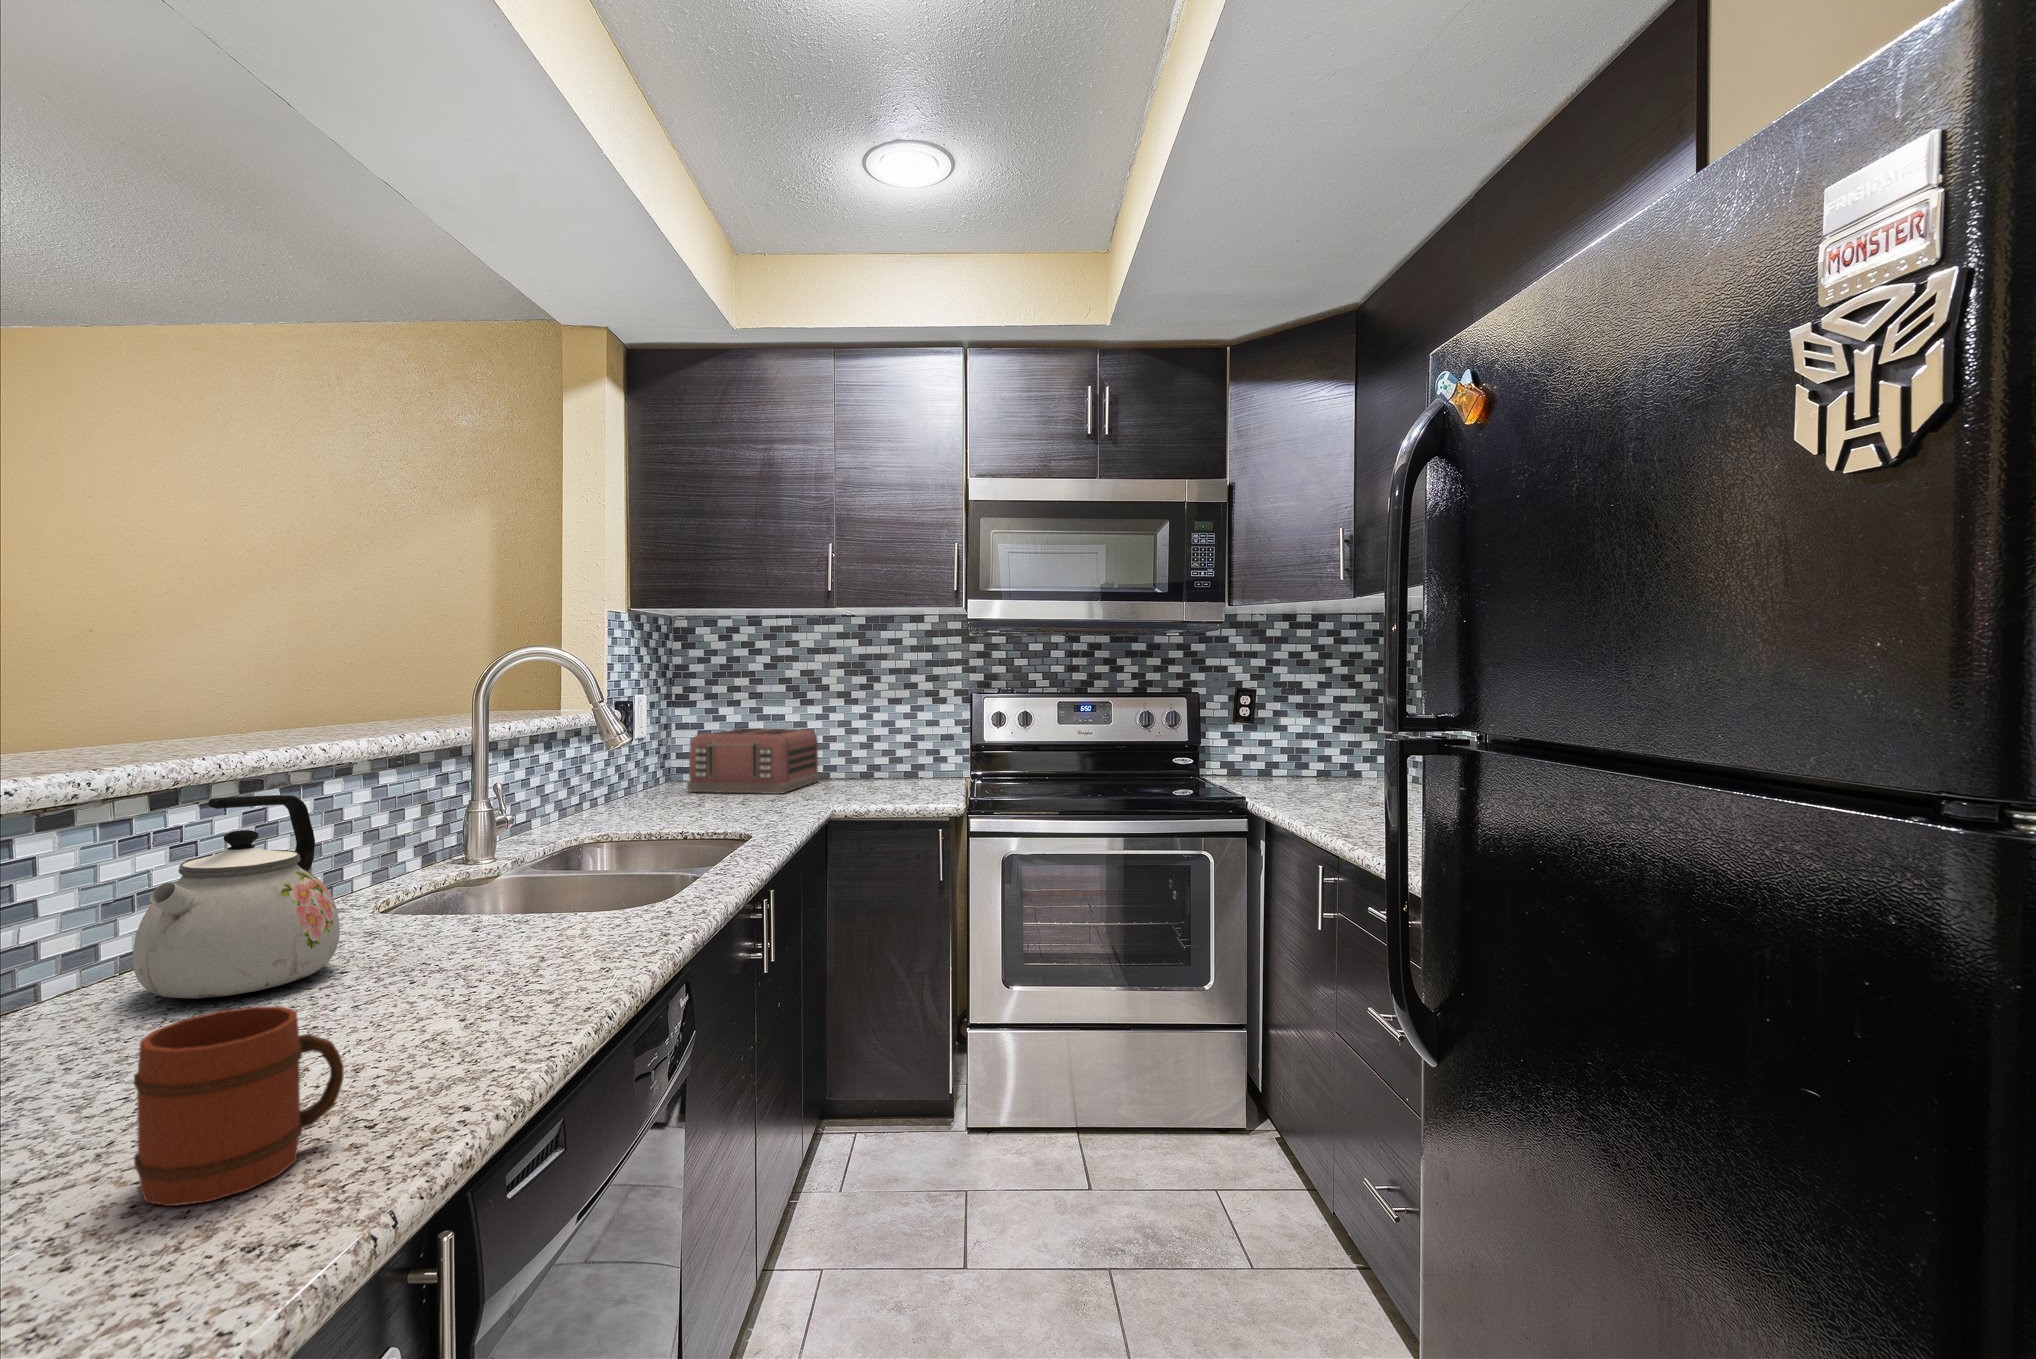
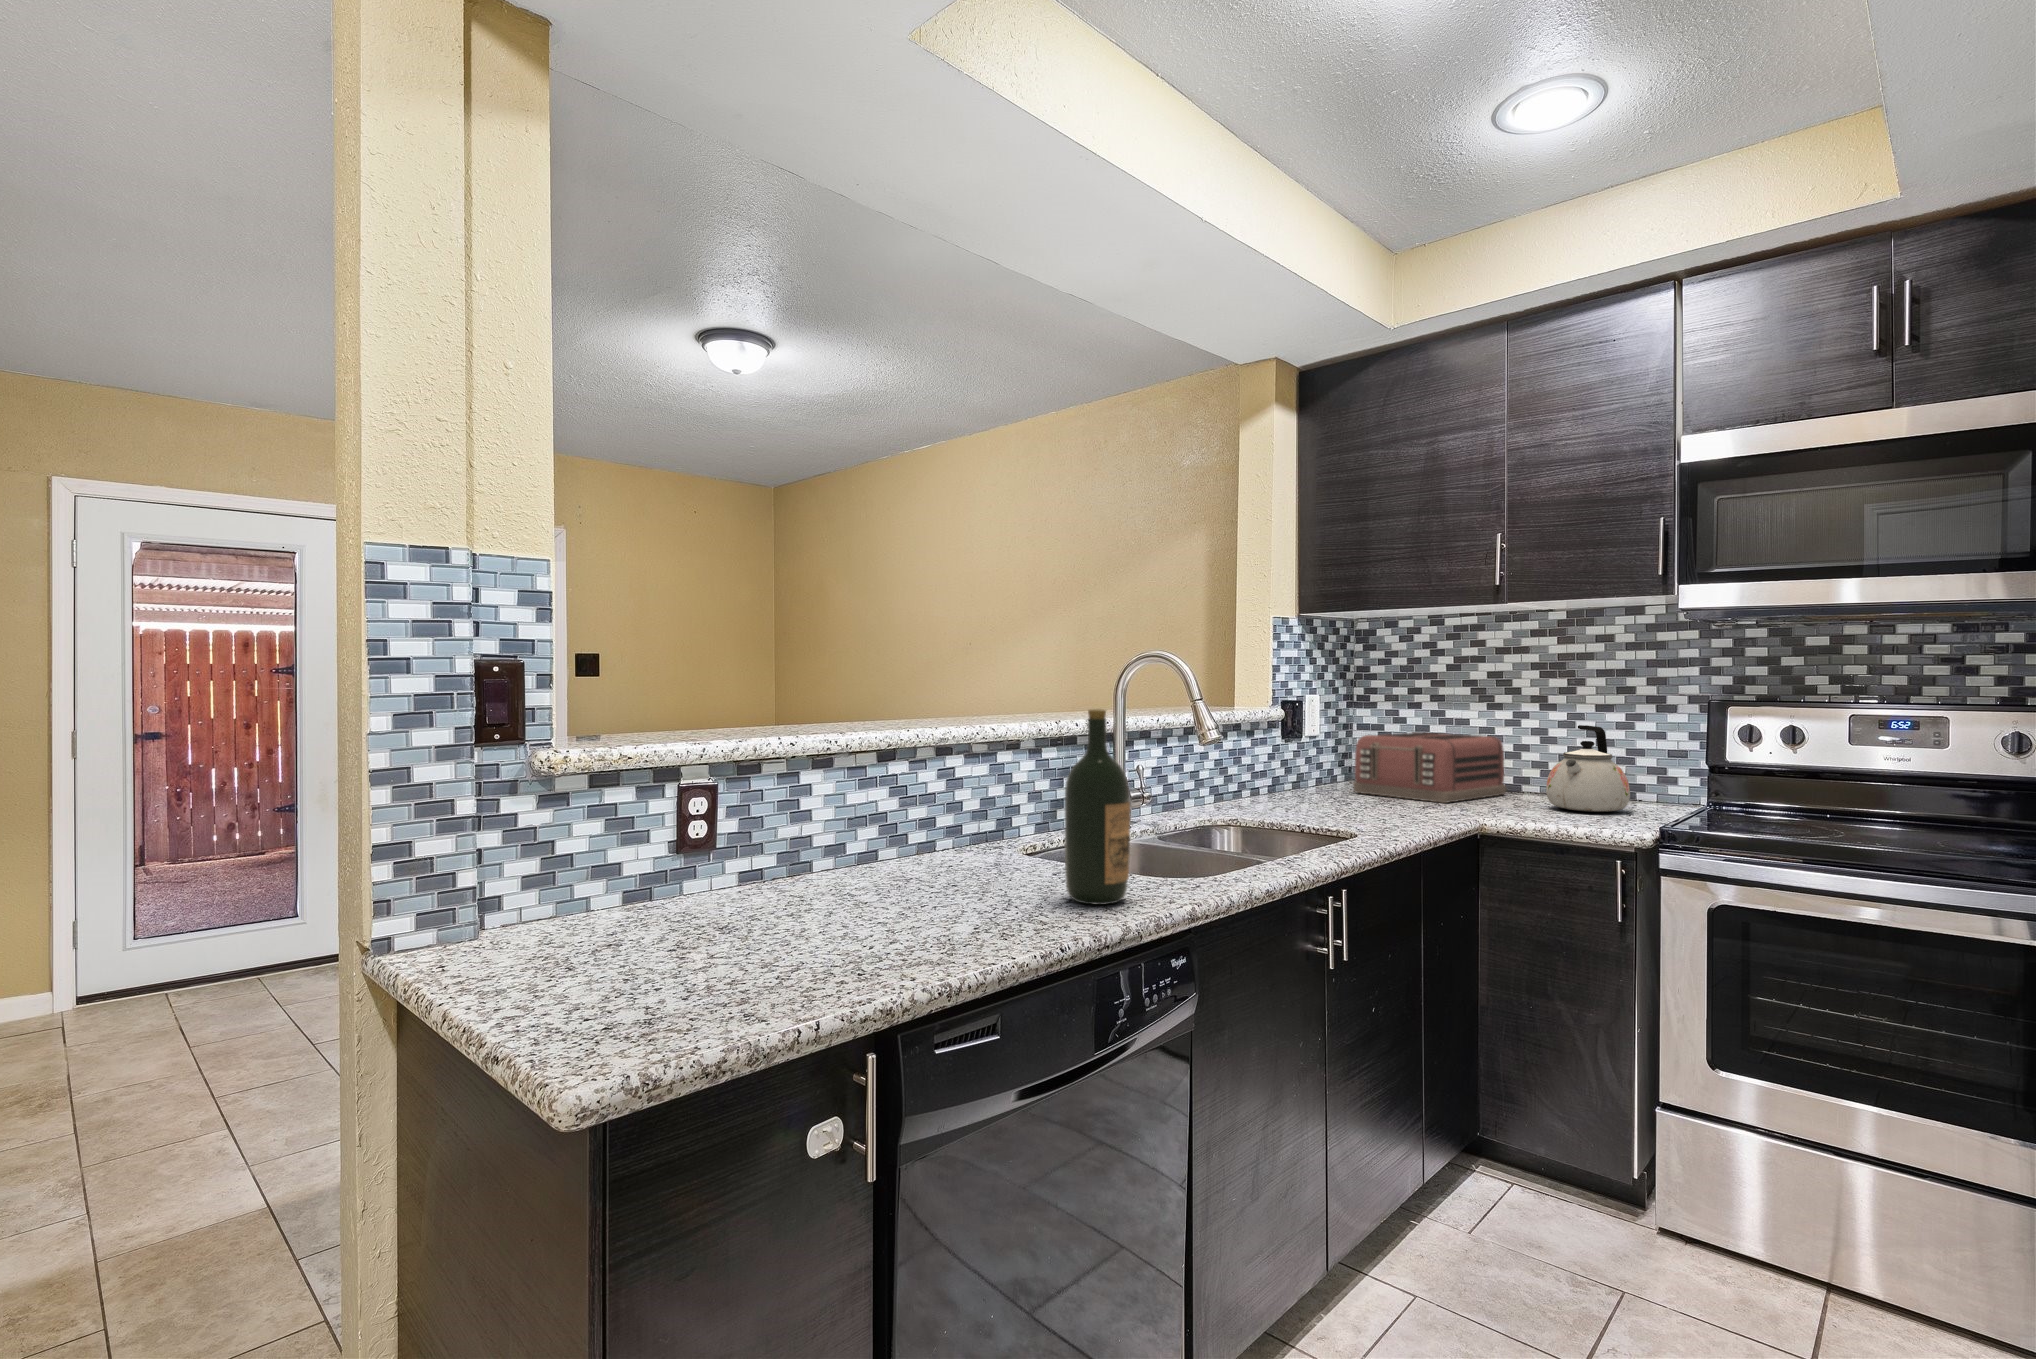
wine bottle: none [527,720,614,956] -> present [1065,709,1130,905]
kettle: present [133,795,340,998] -> present [1546,725,1630,812]
mug: present [134,1006,344,1206] -> none [741,879,847,989]

